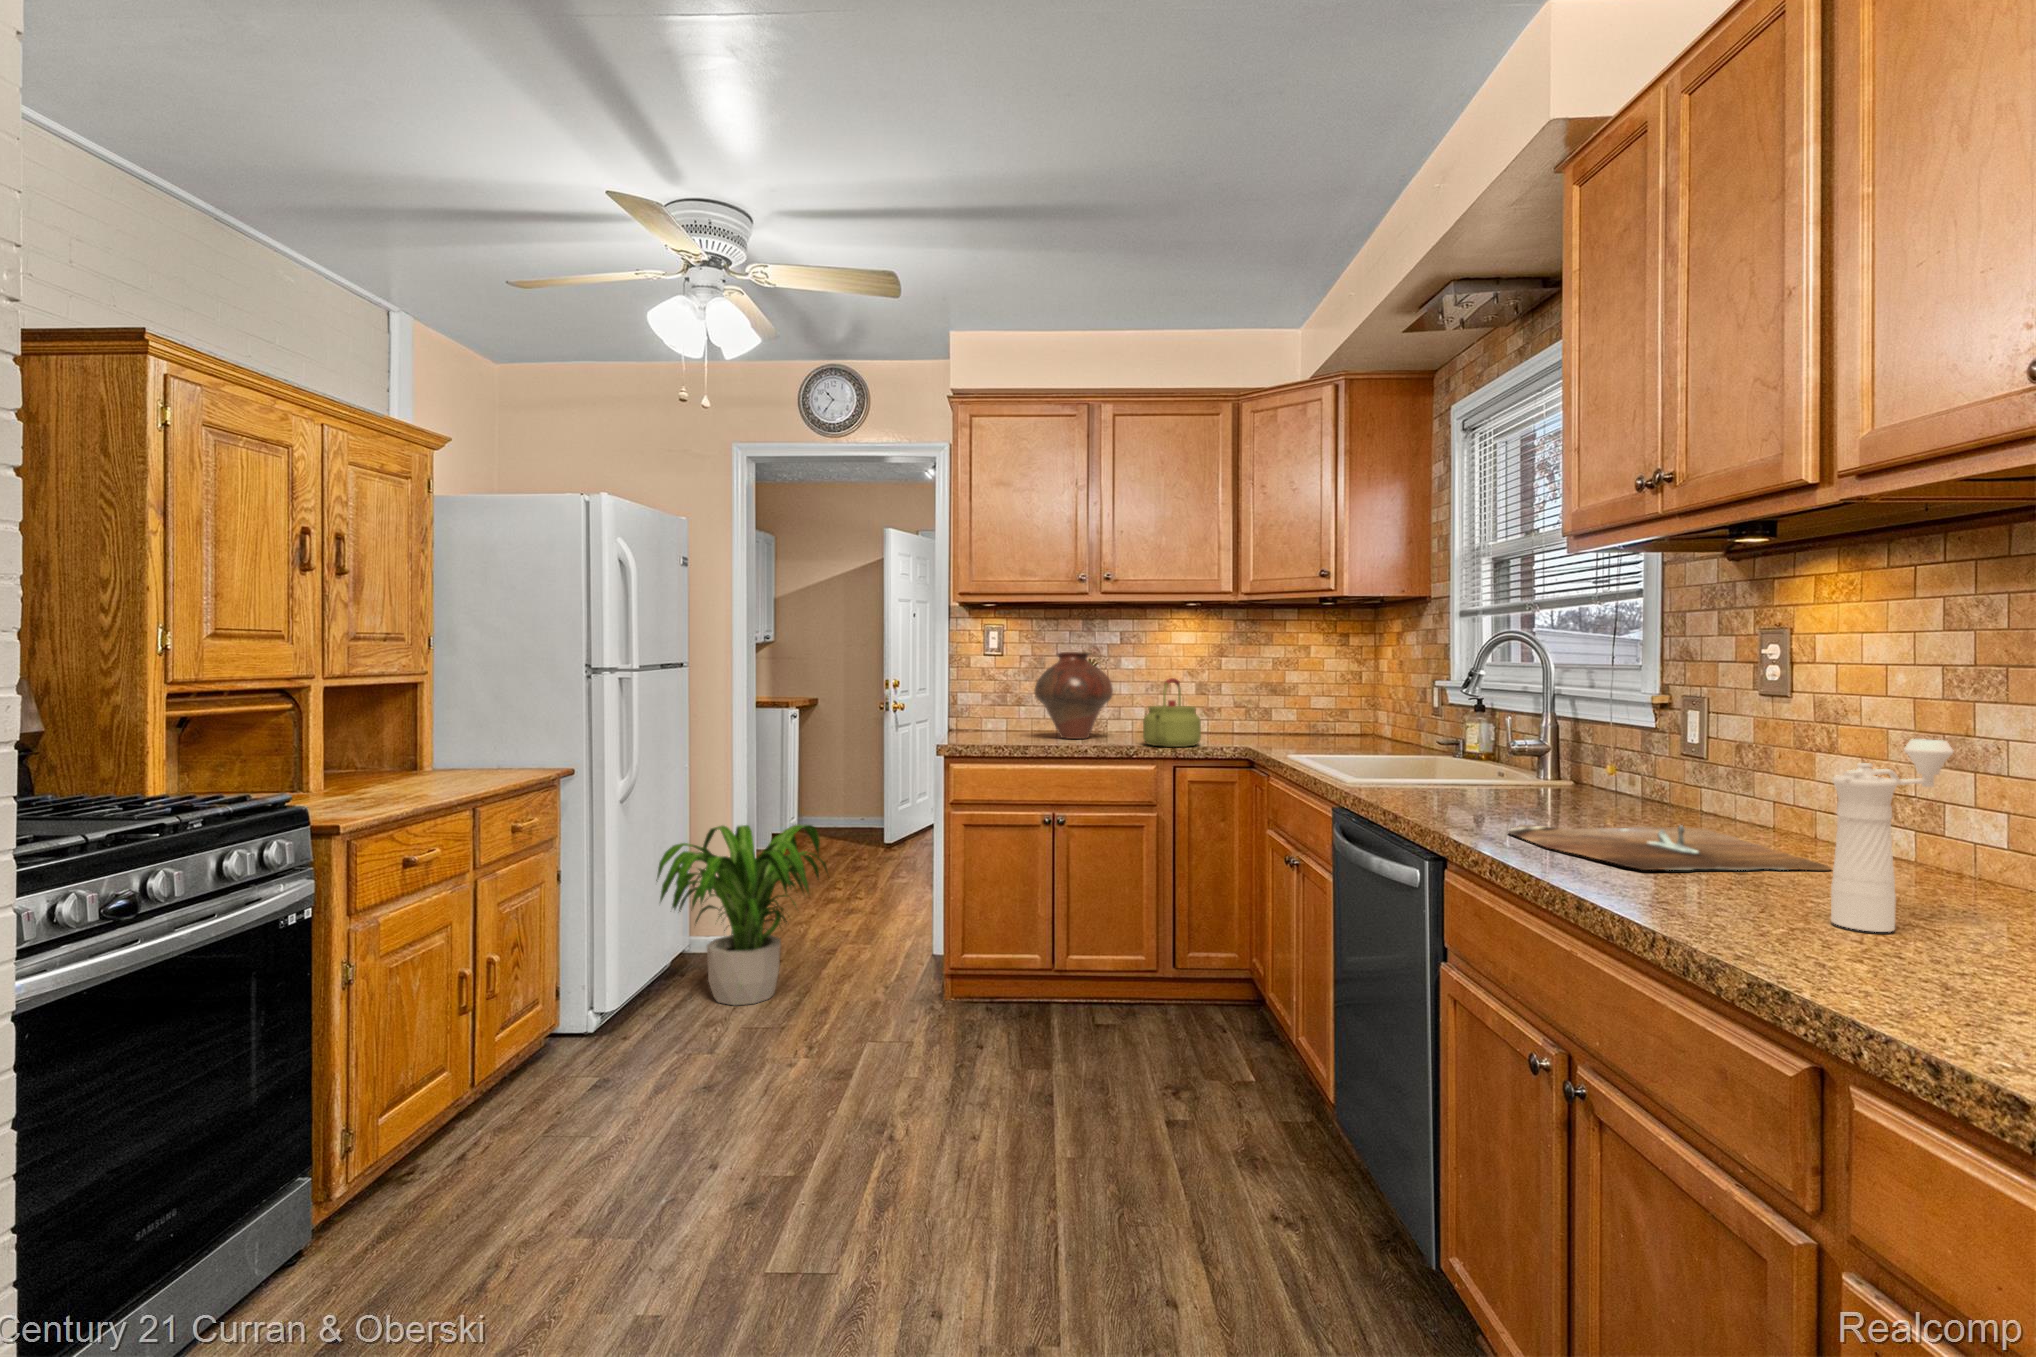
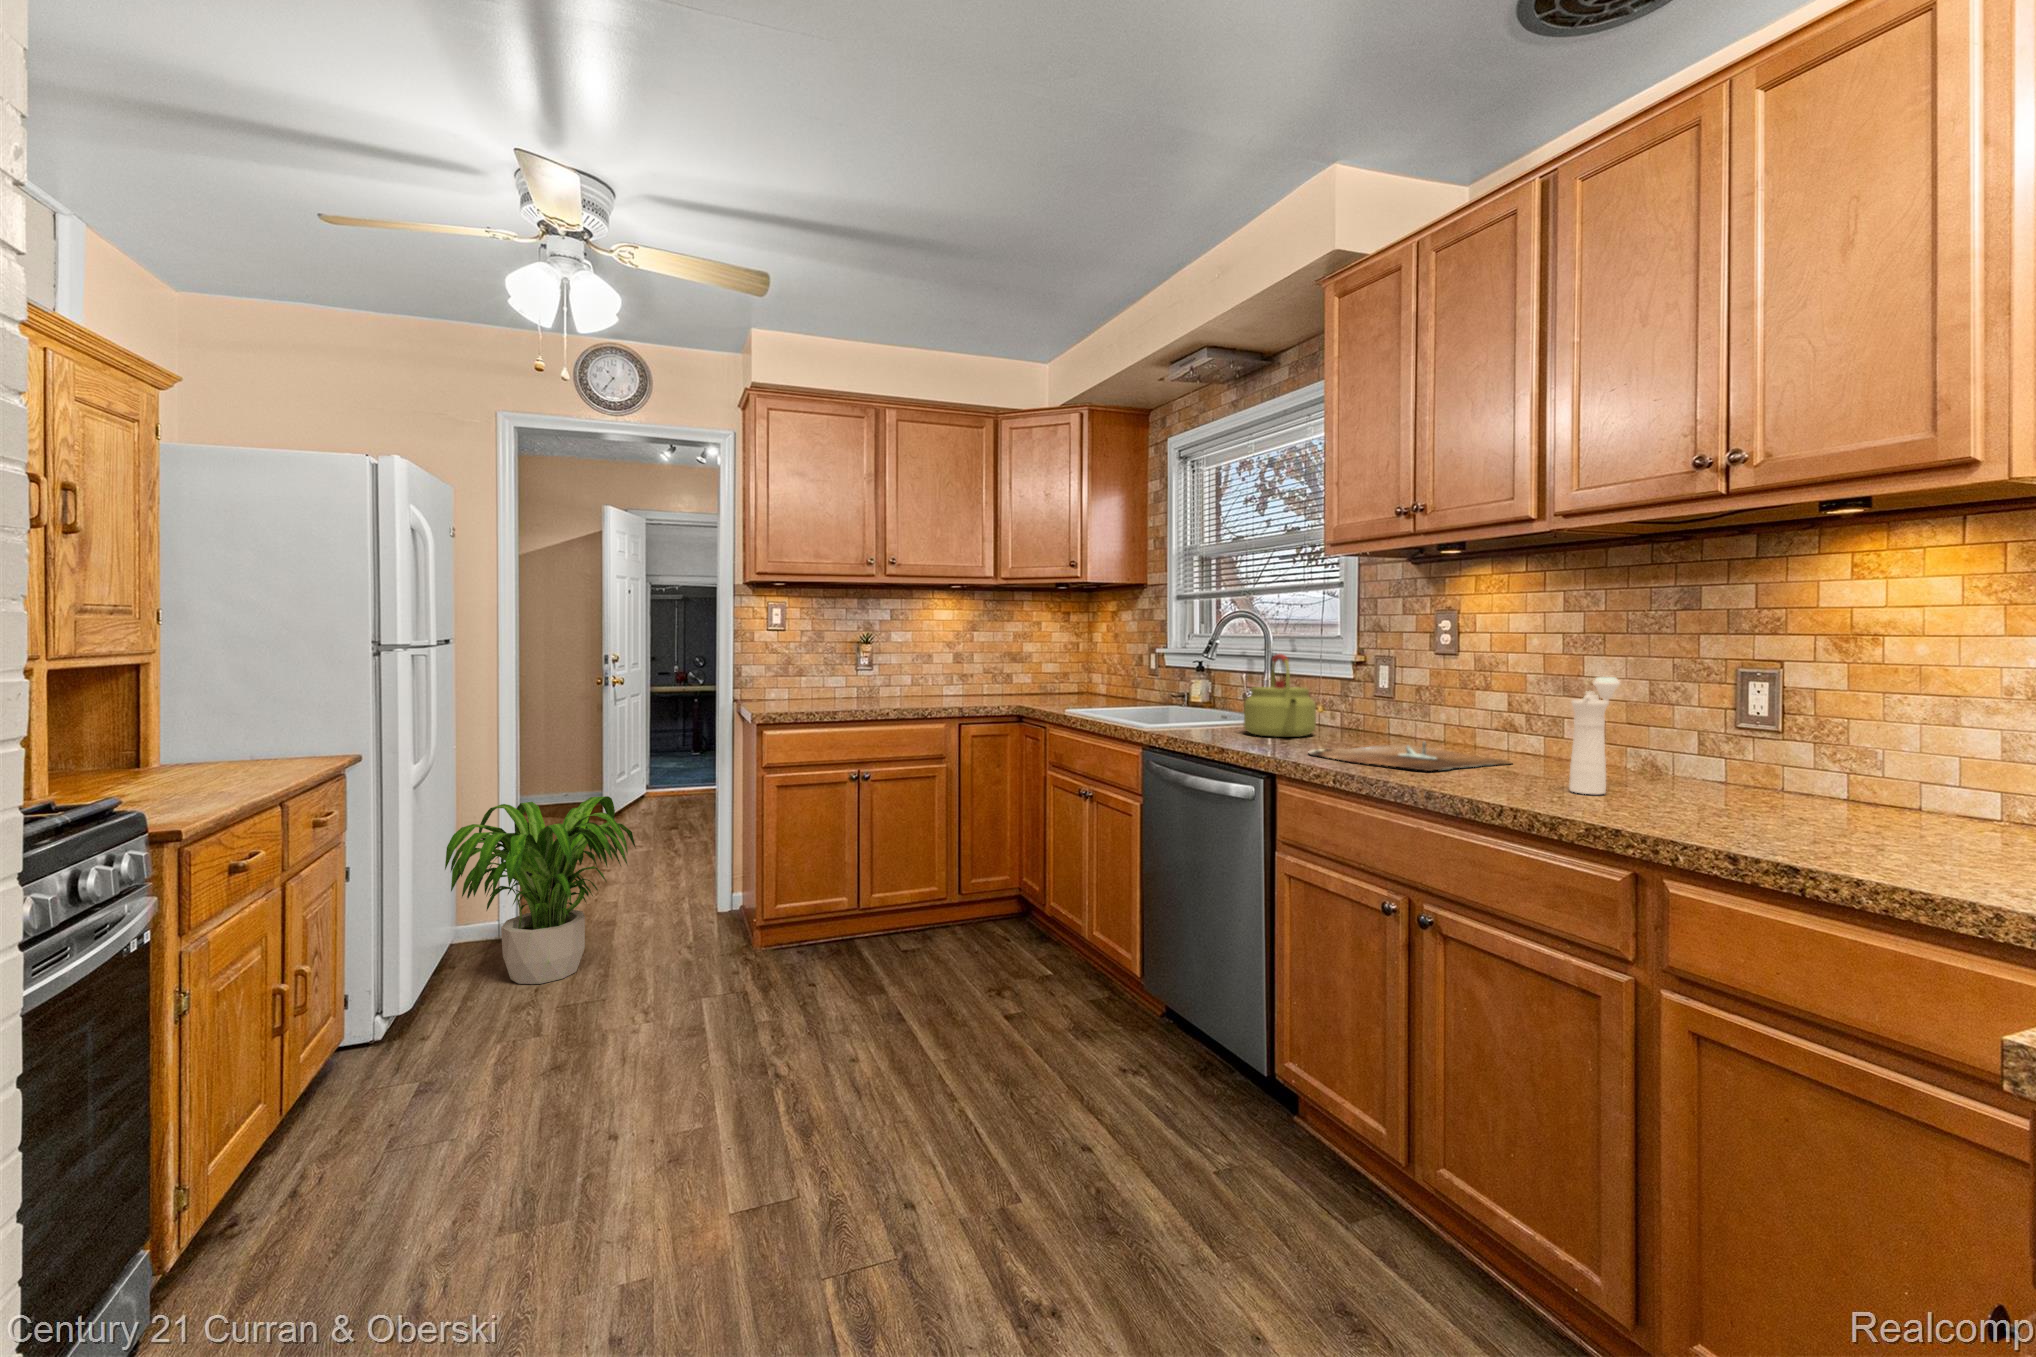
vase: present [1034,652,1113,739] -> none [818,627,888,704]
kettle: present [1143,678,1201,747] -> present [1244,654,1316,737]

